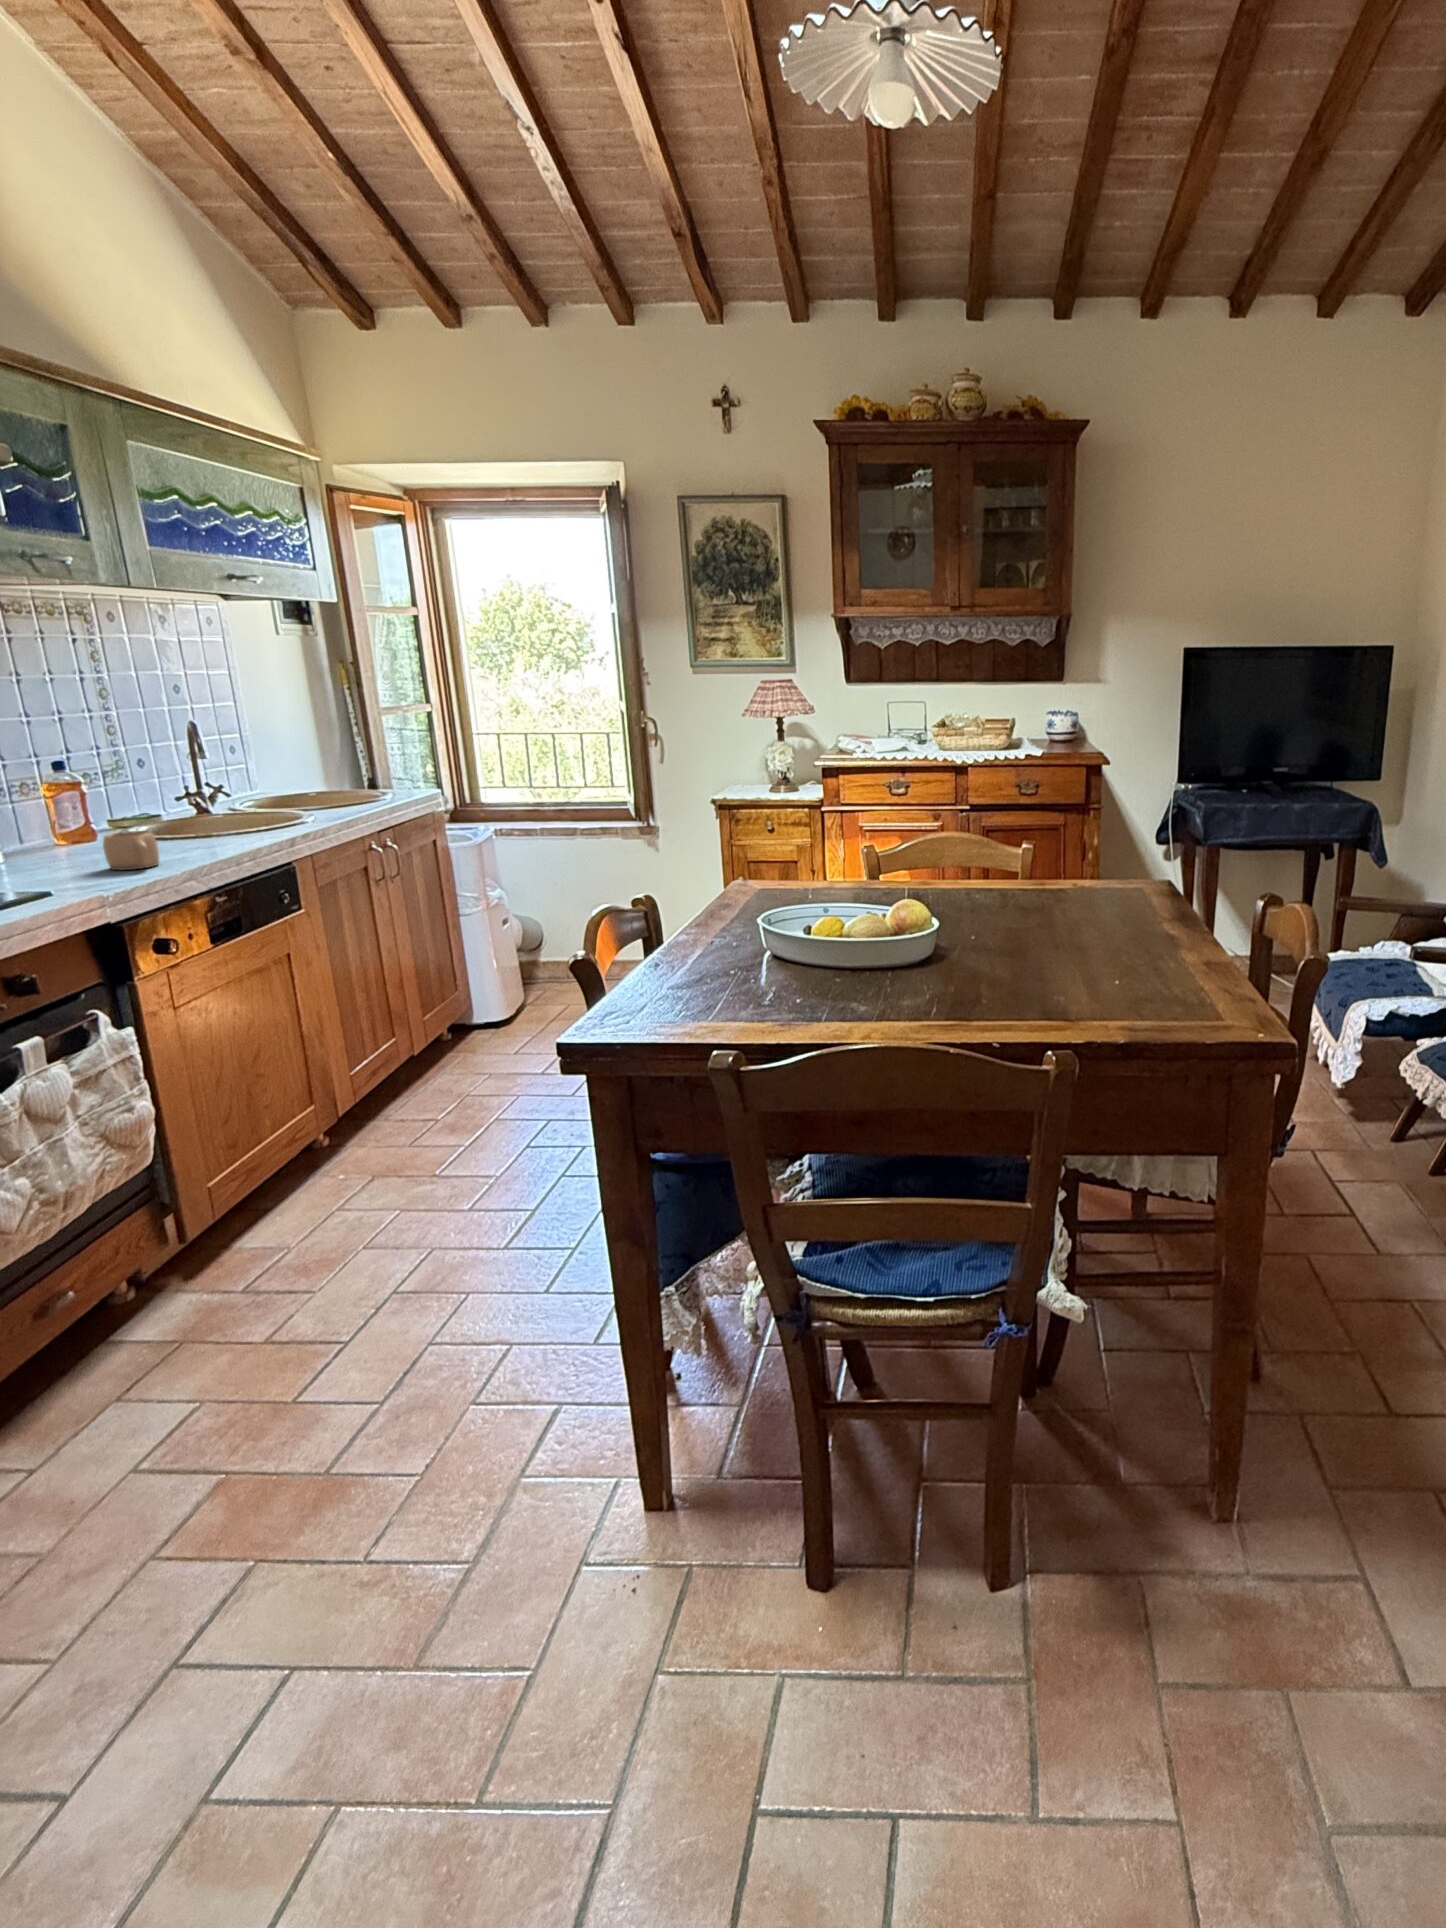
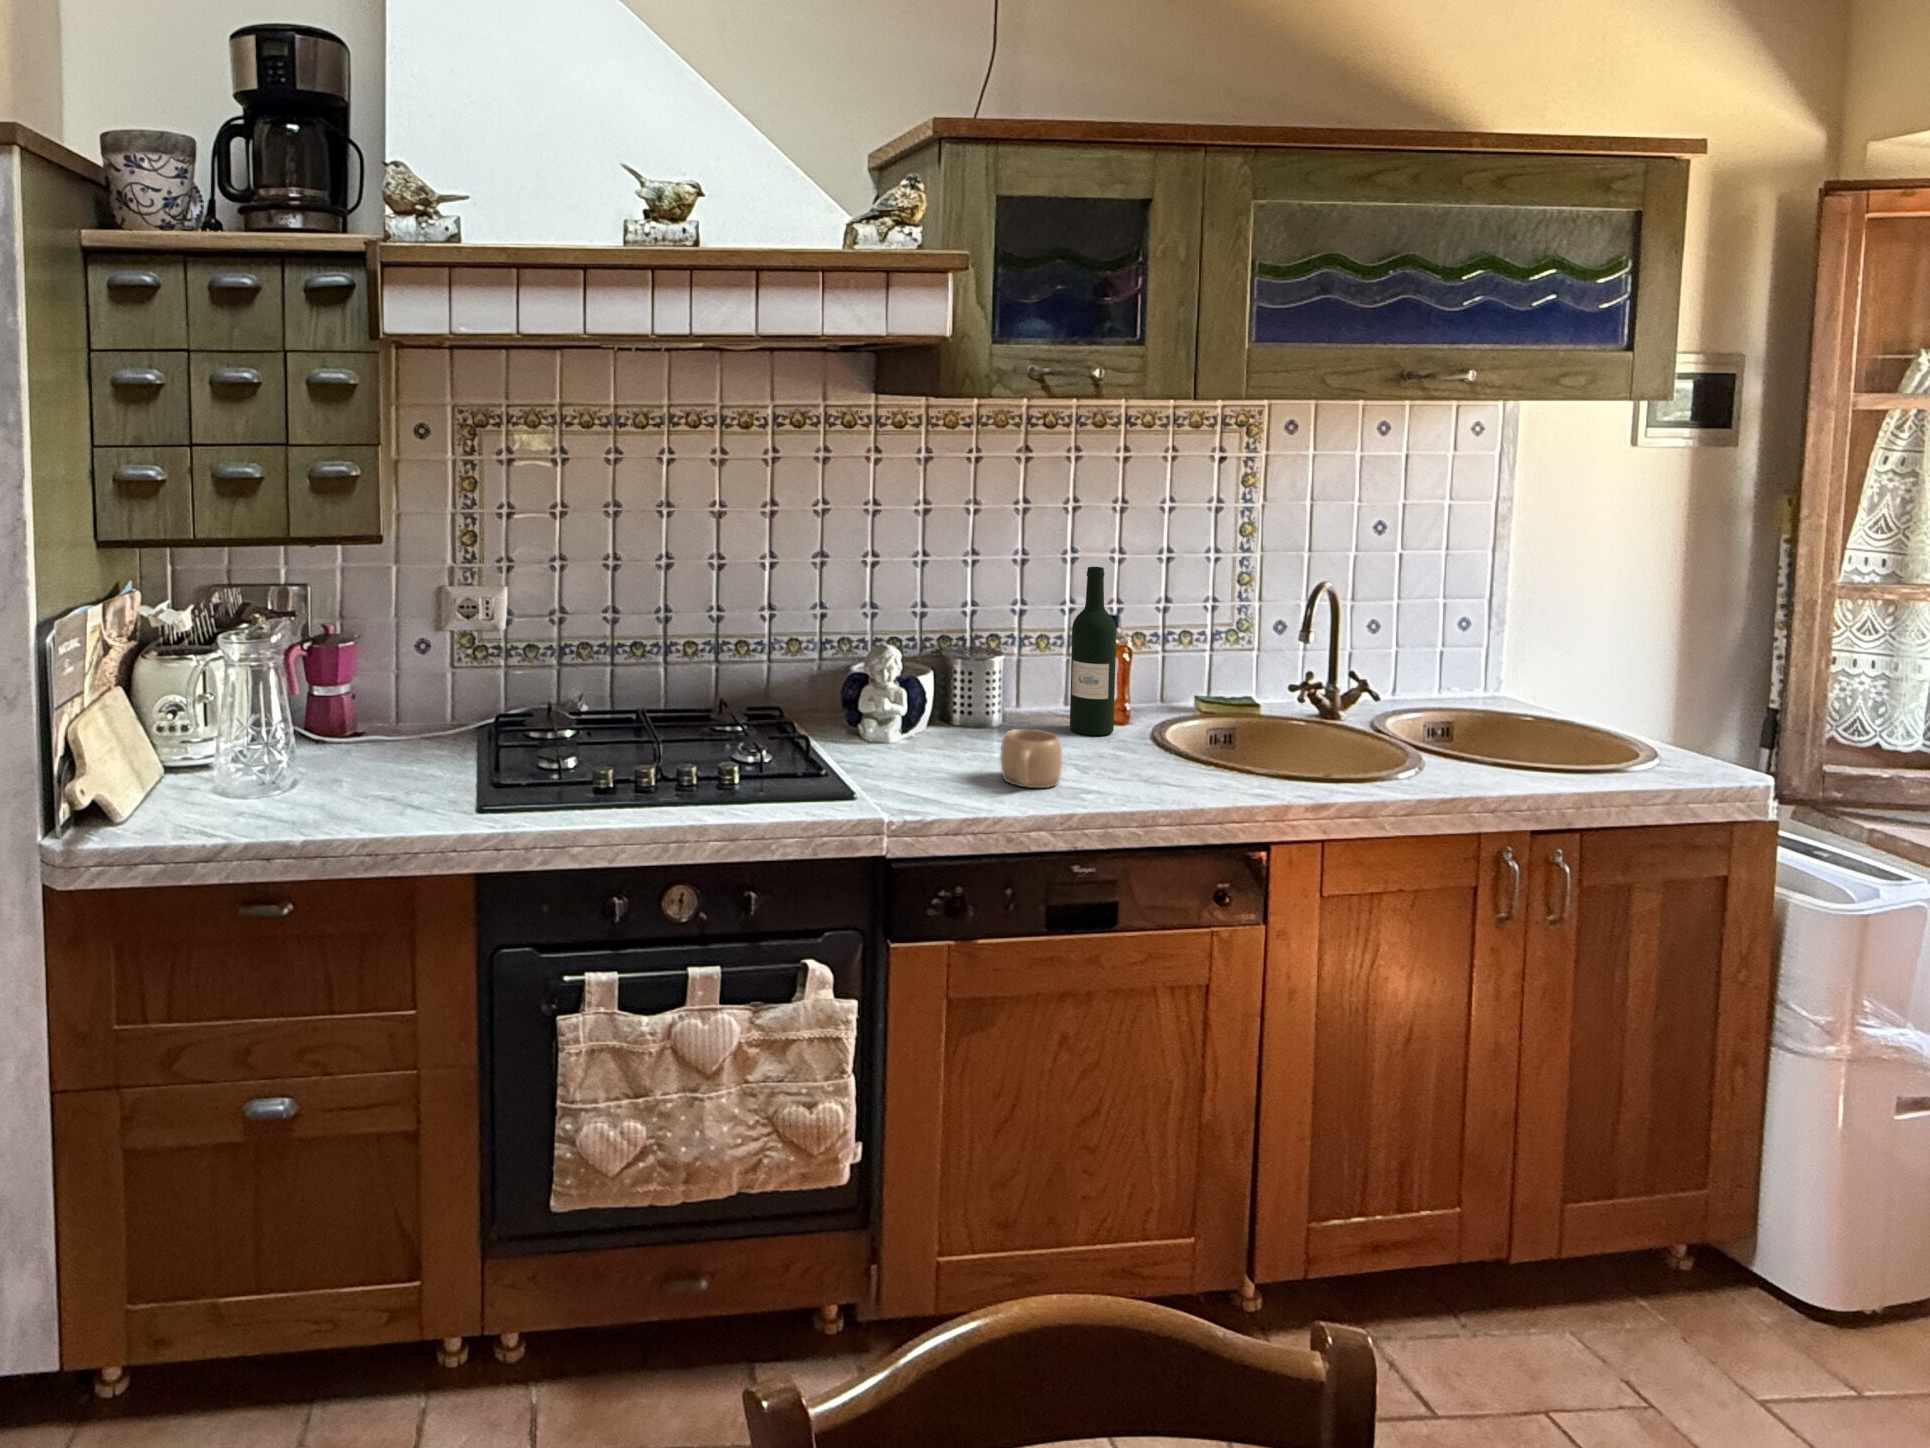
wine bottle: none [51,721,109,850] -> present [1070,567,1116,735]

